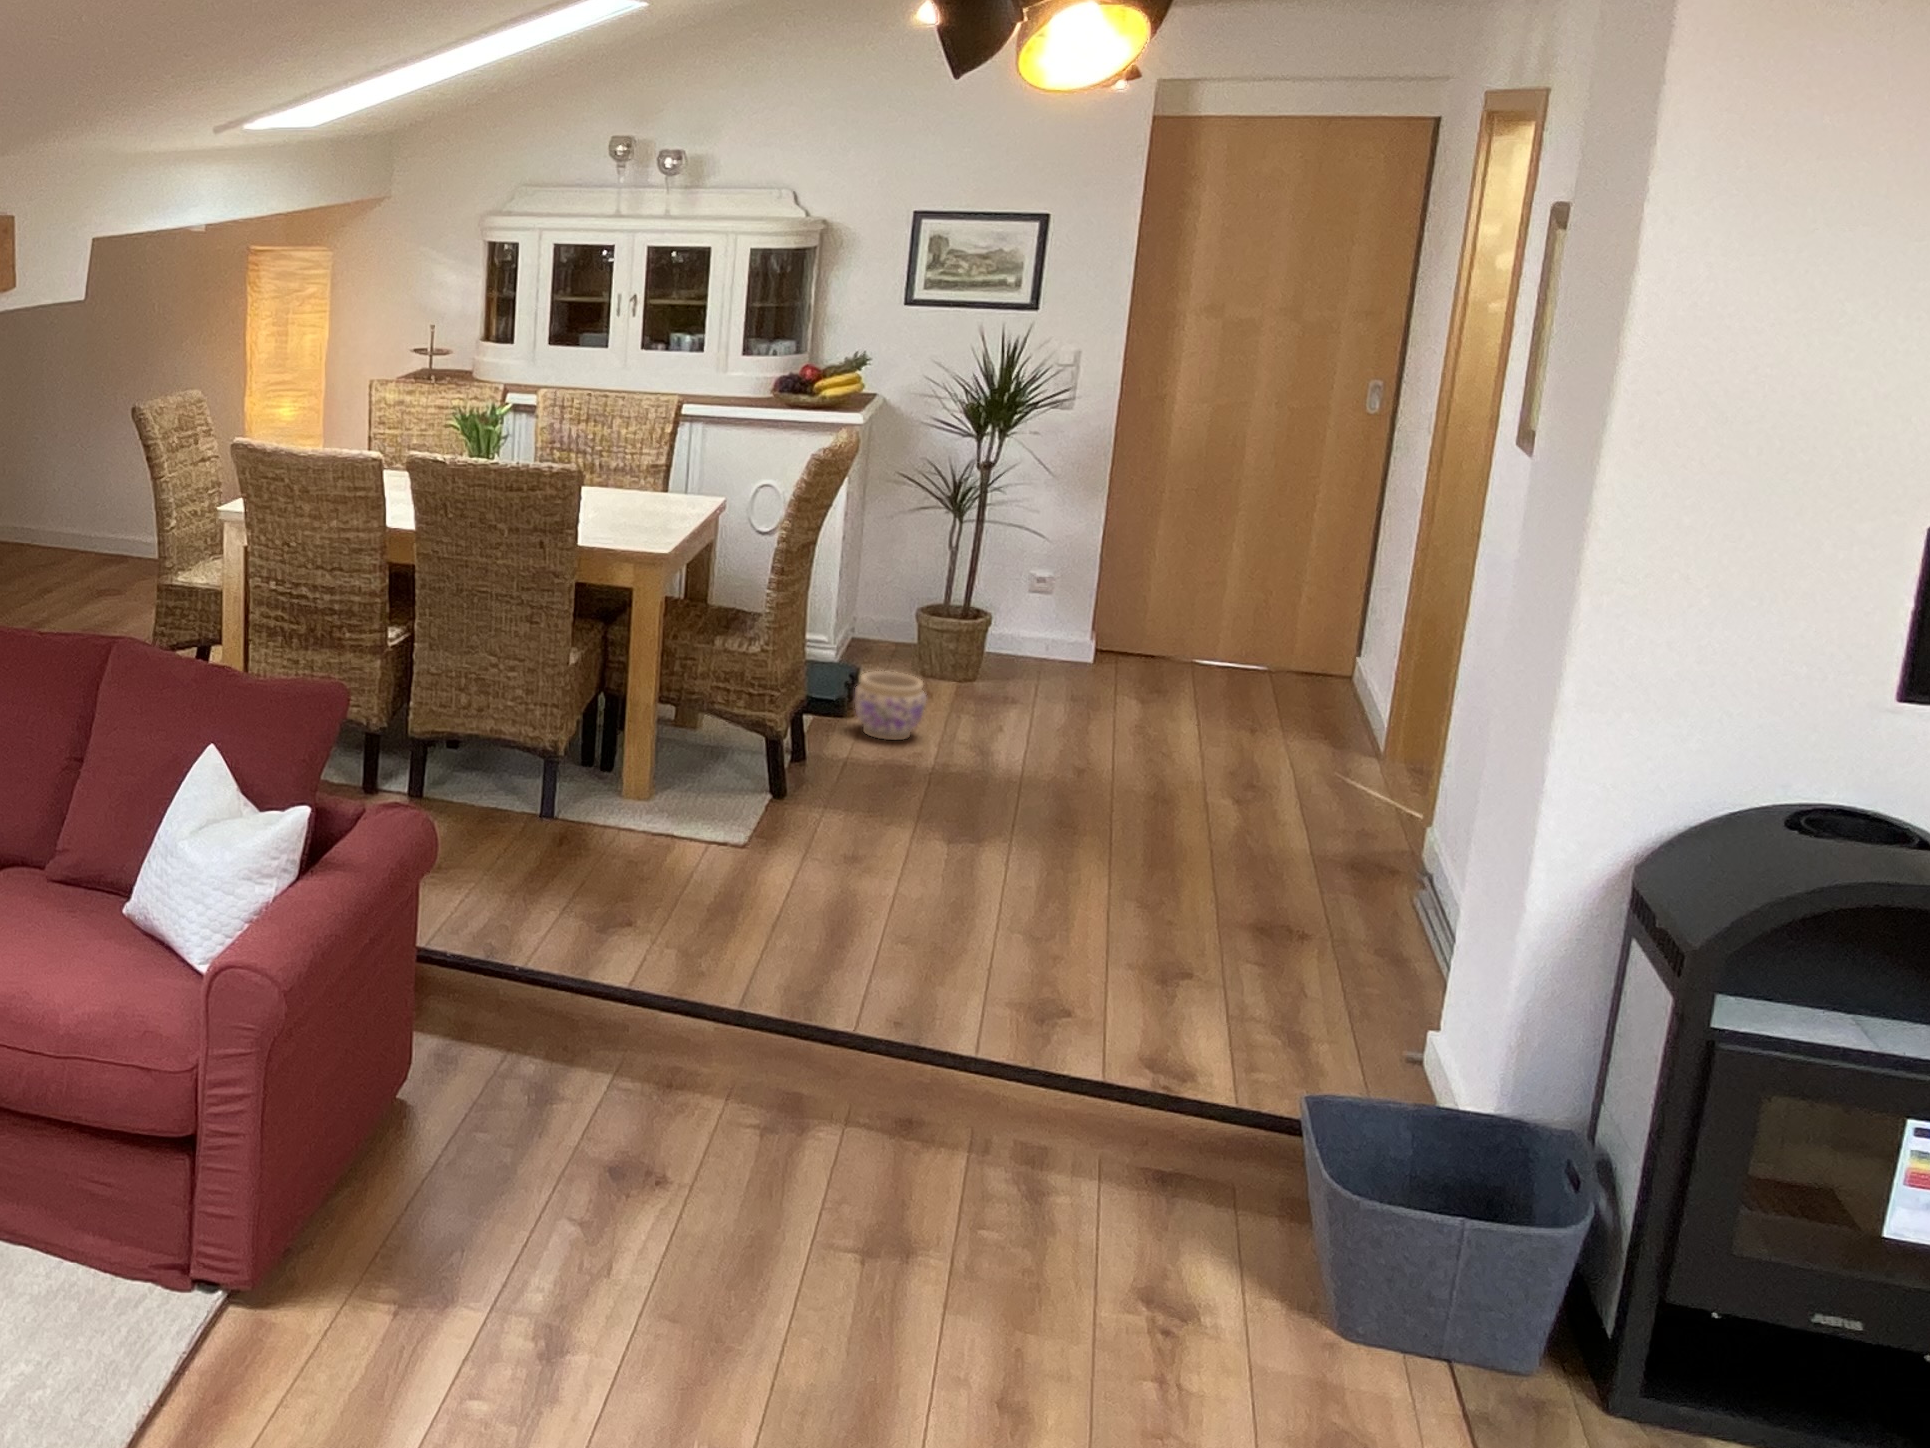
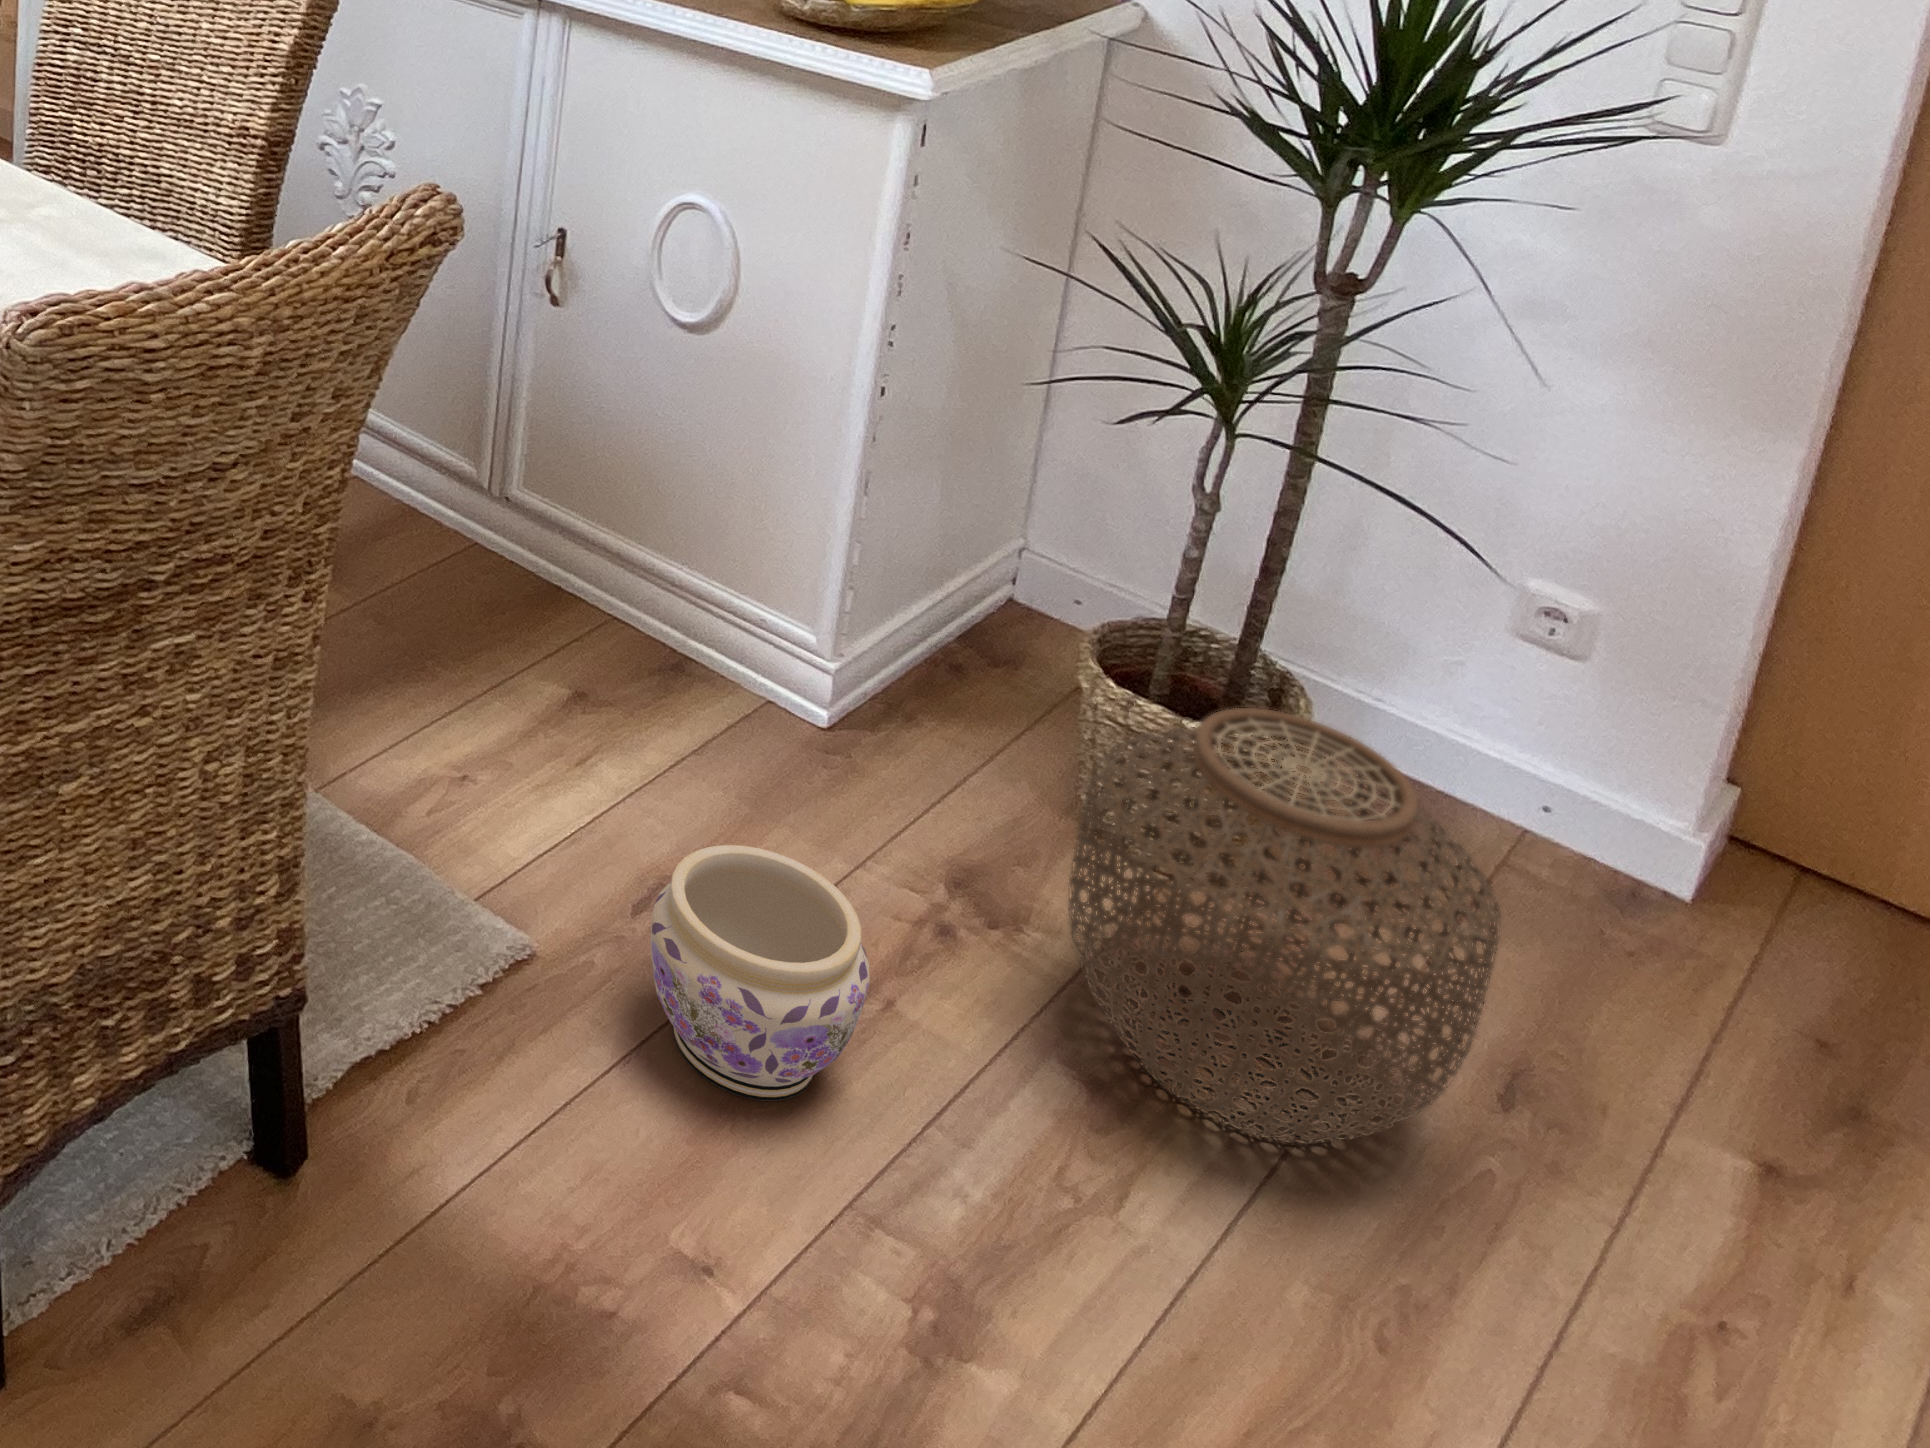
woven basket: none [953,598,1077,723] -> present [1068,708,1501,1143]

